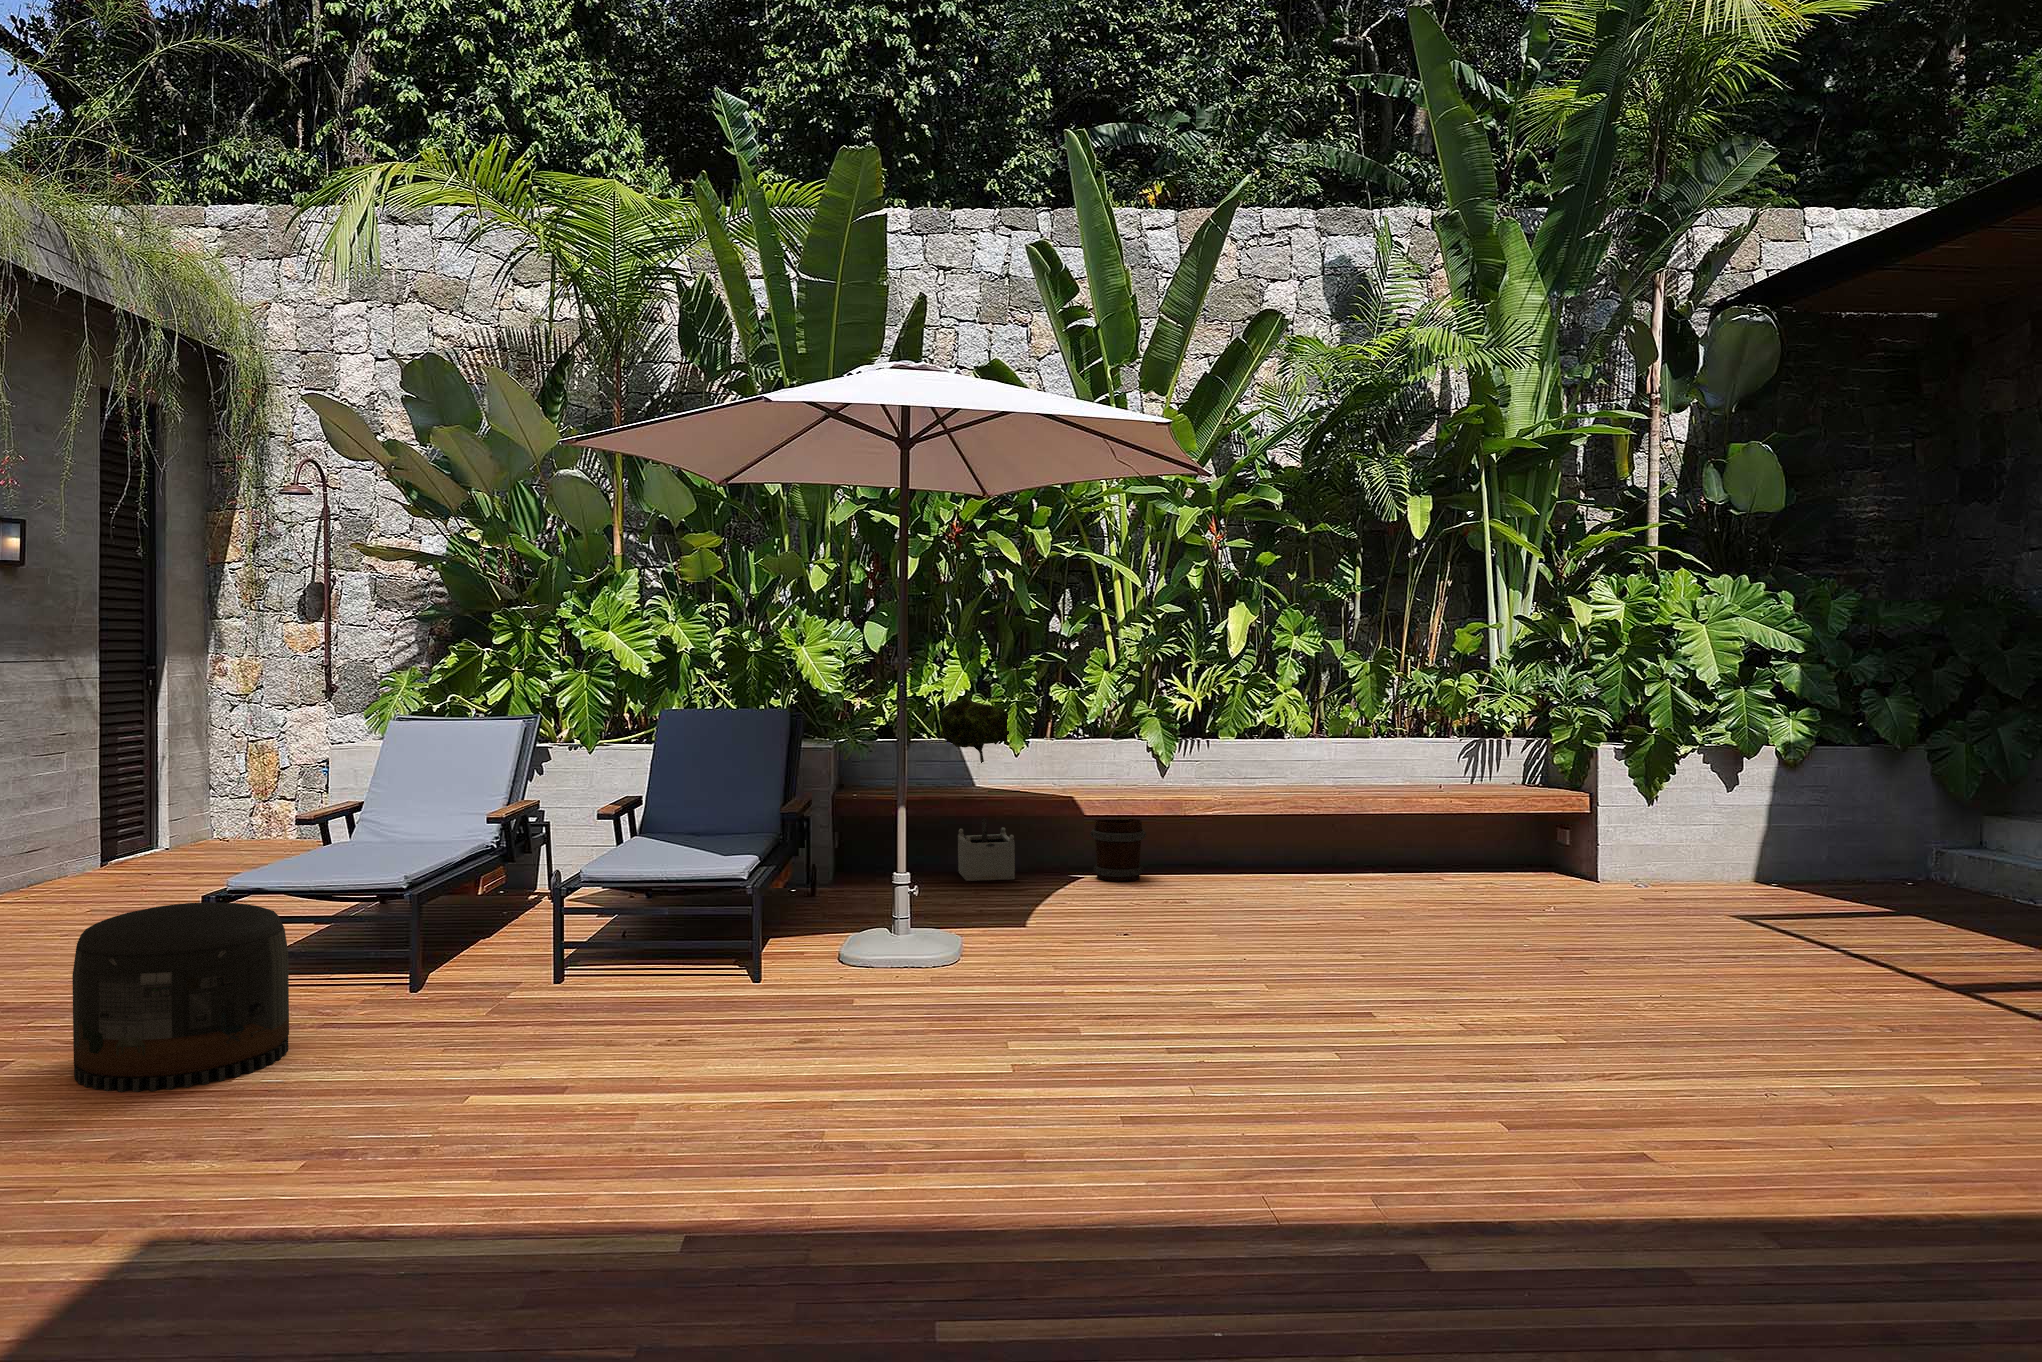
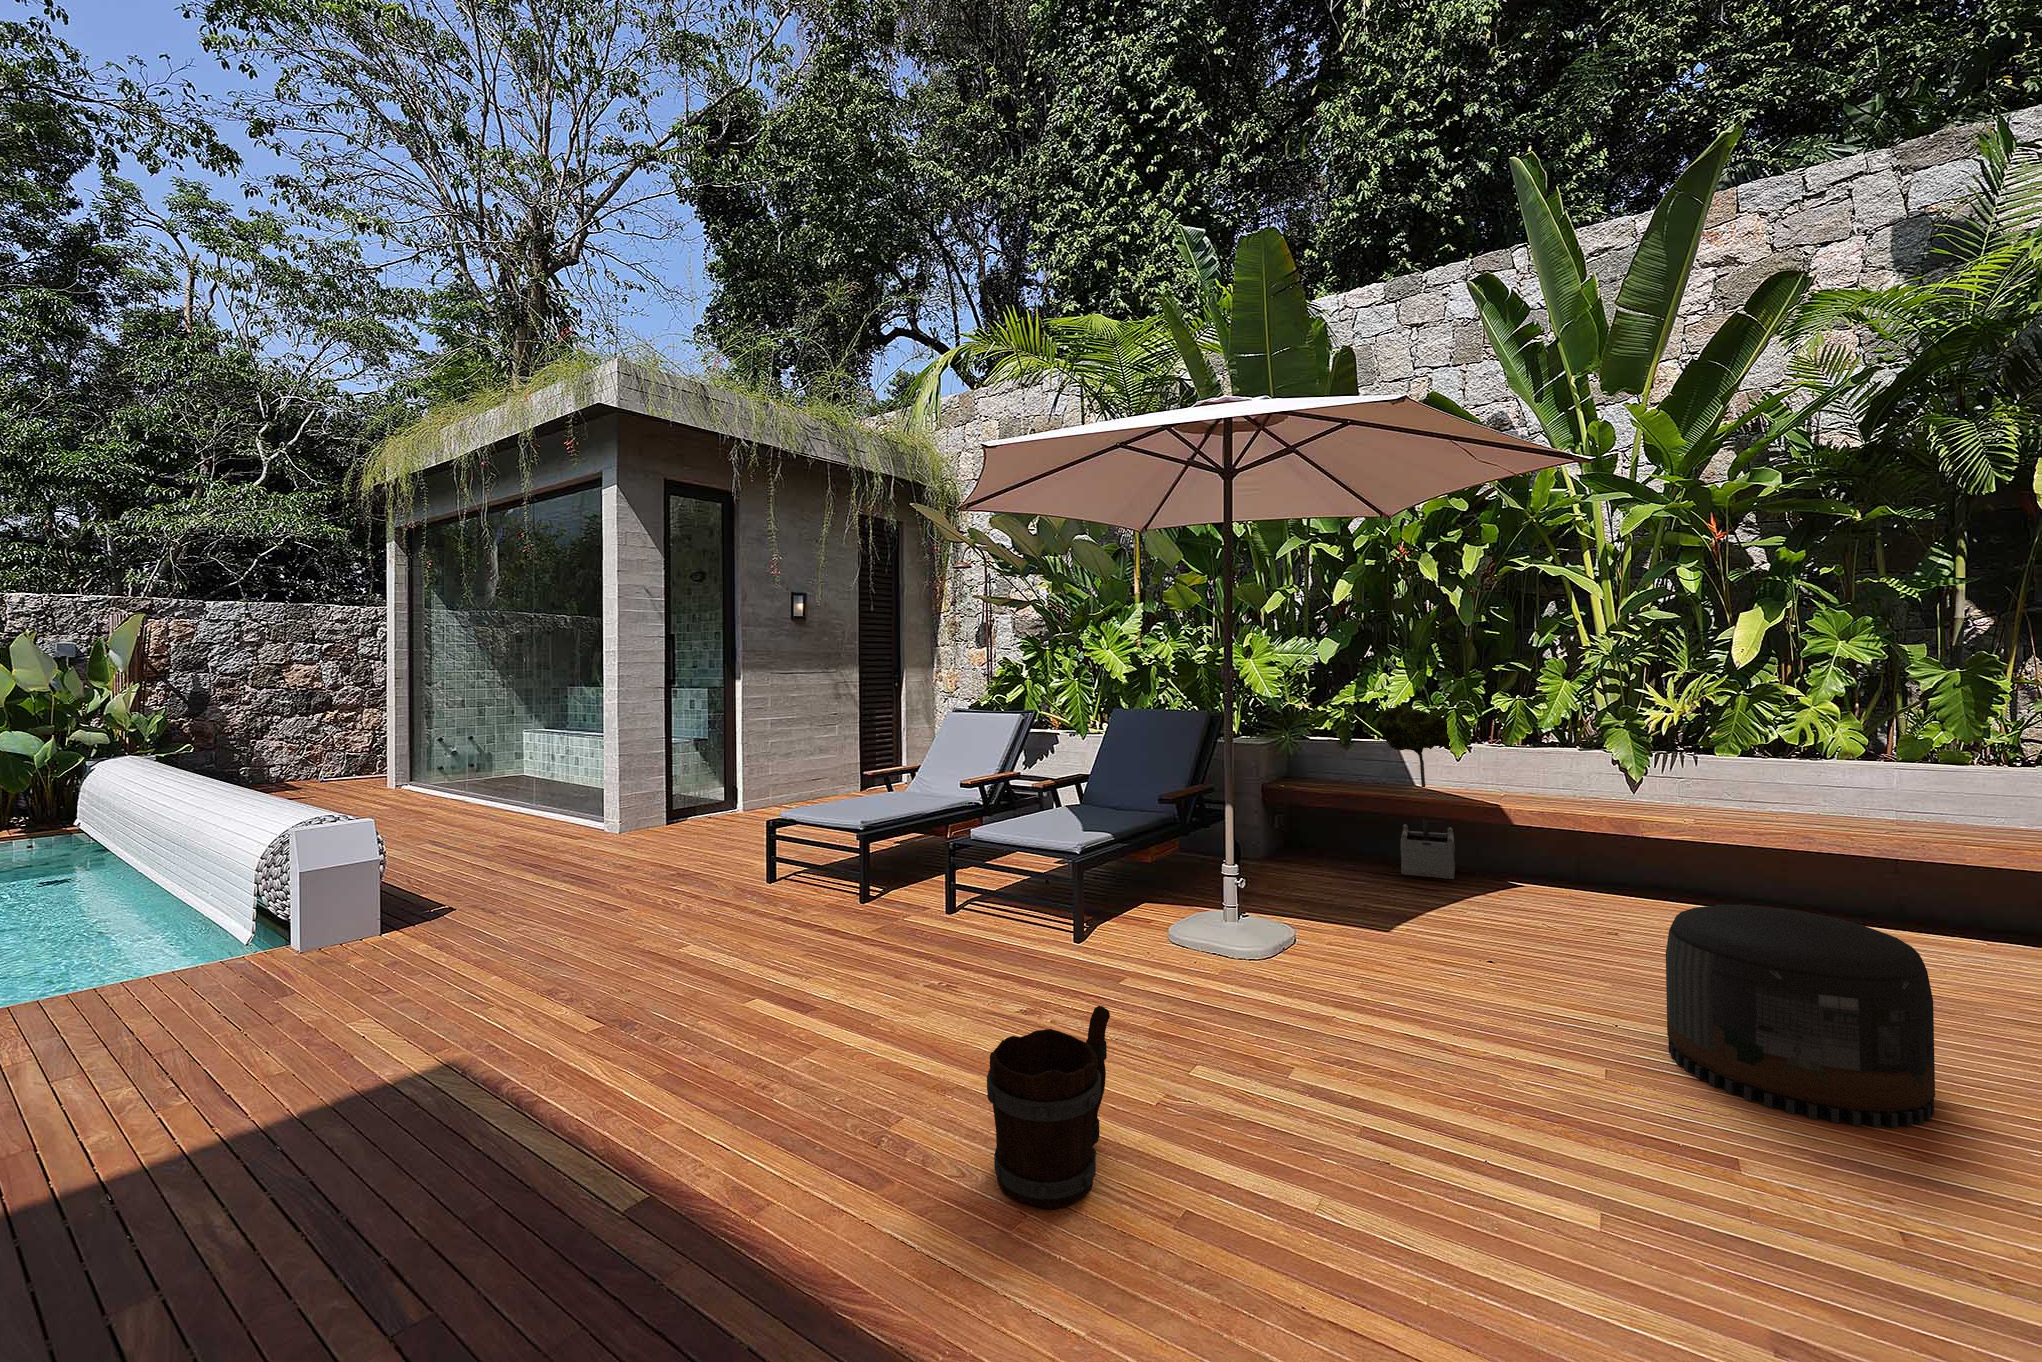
bucket: present [1090,817,1146,882] -> present [987,1006,1110,1209]
pouf: present [72,902,289,1092] -> present [1666,905,1935,1128]

